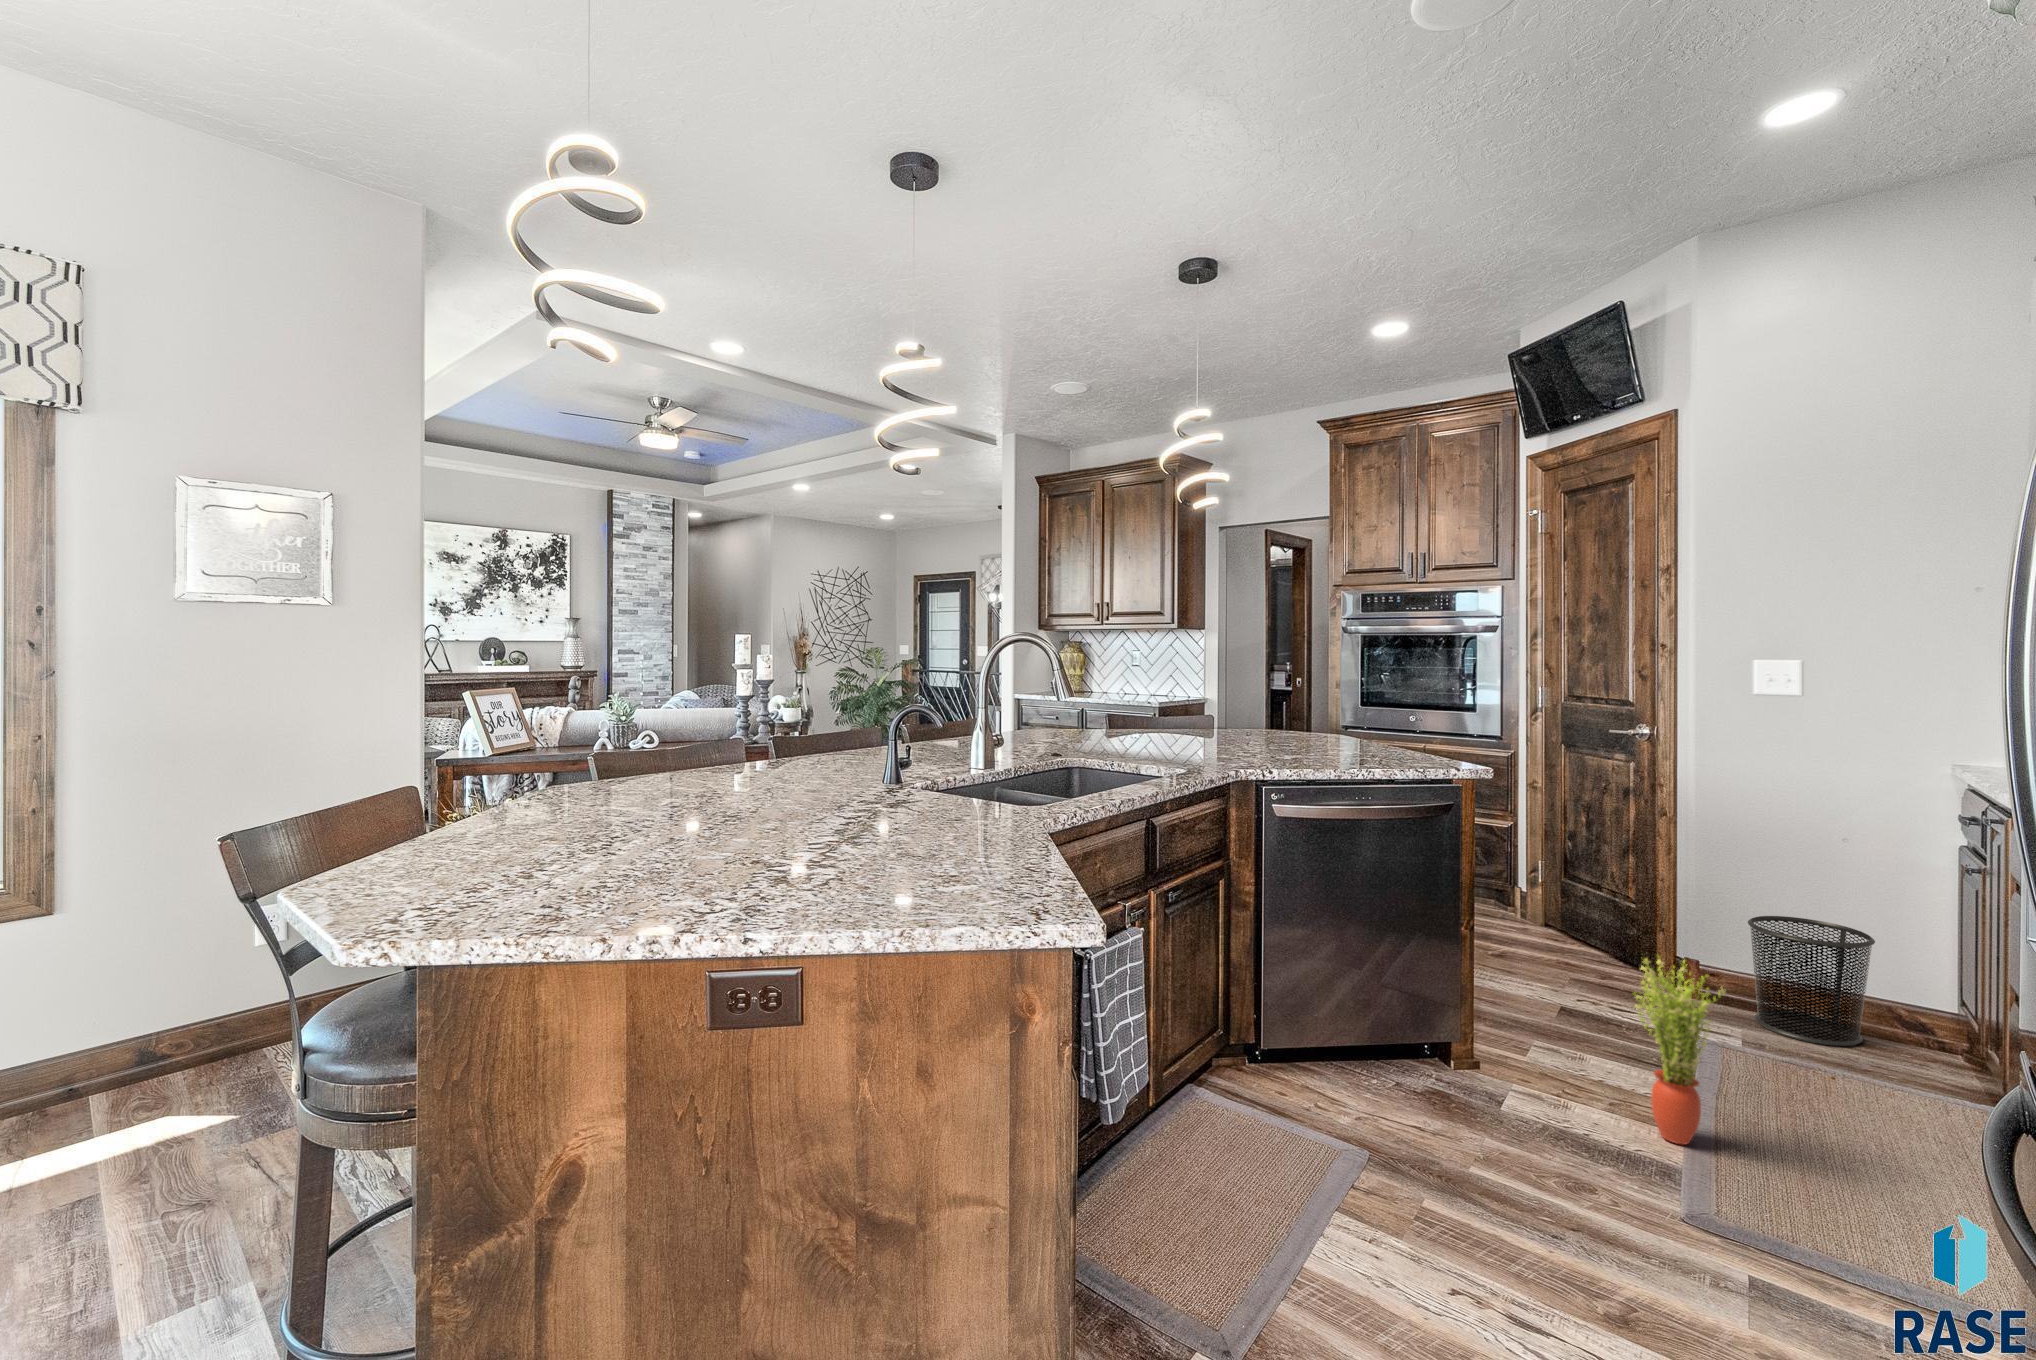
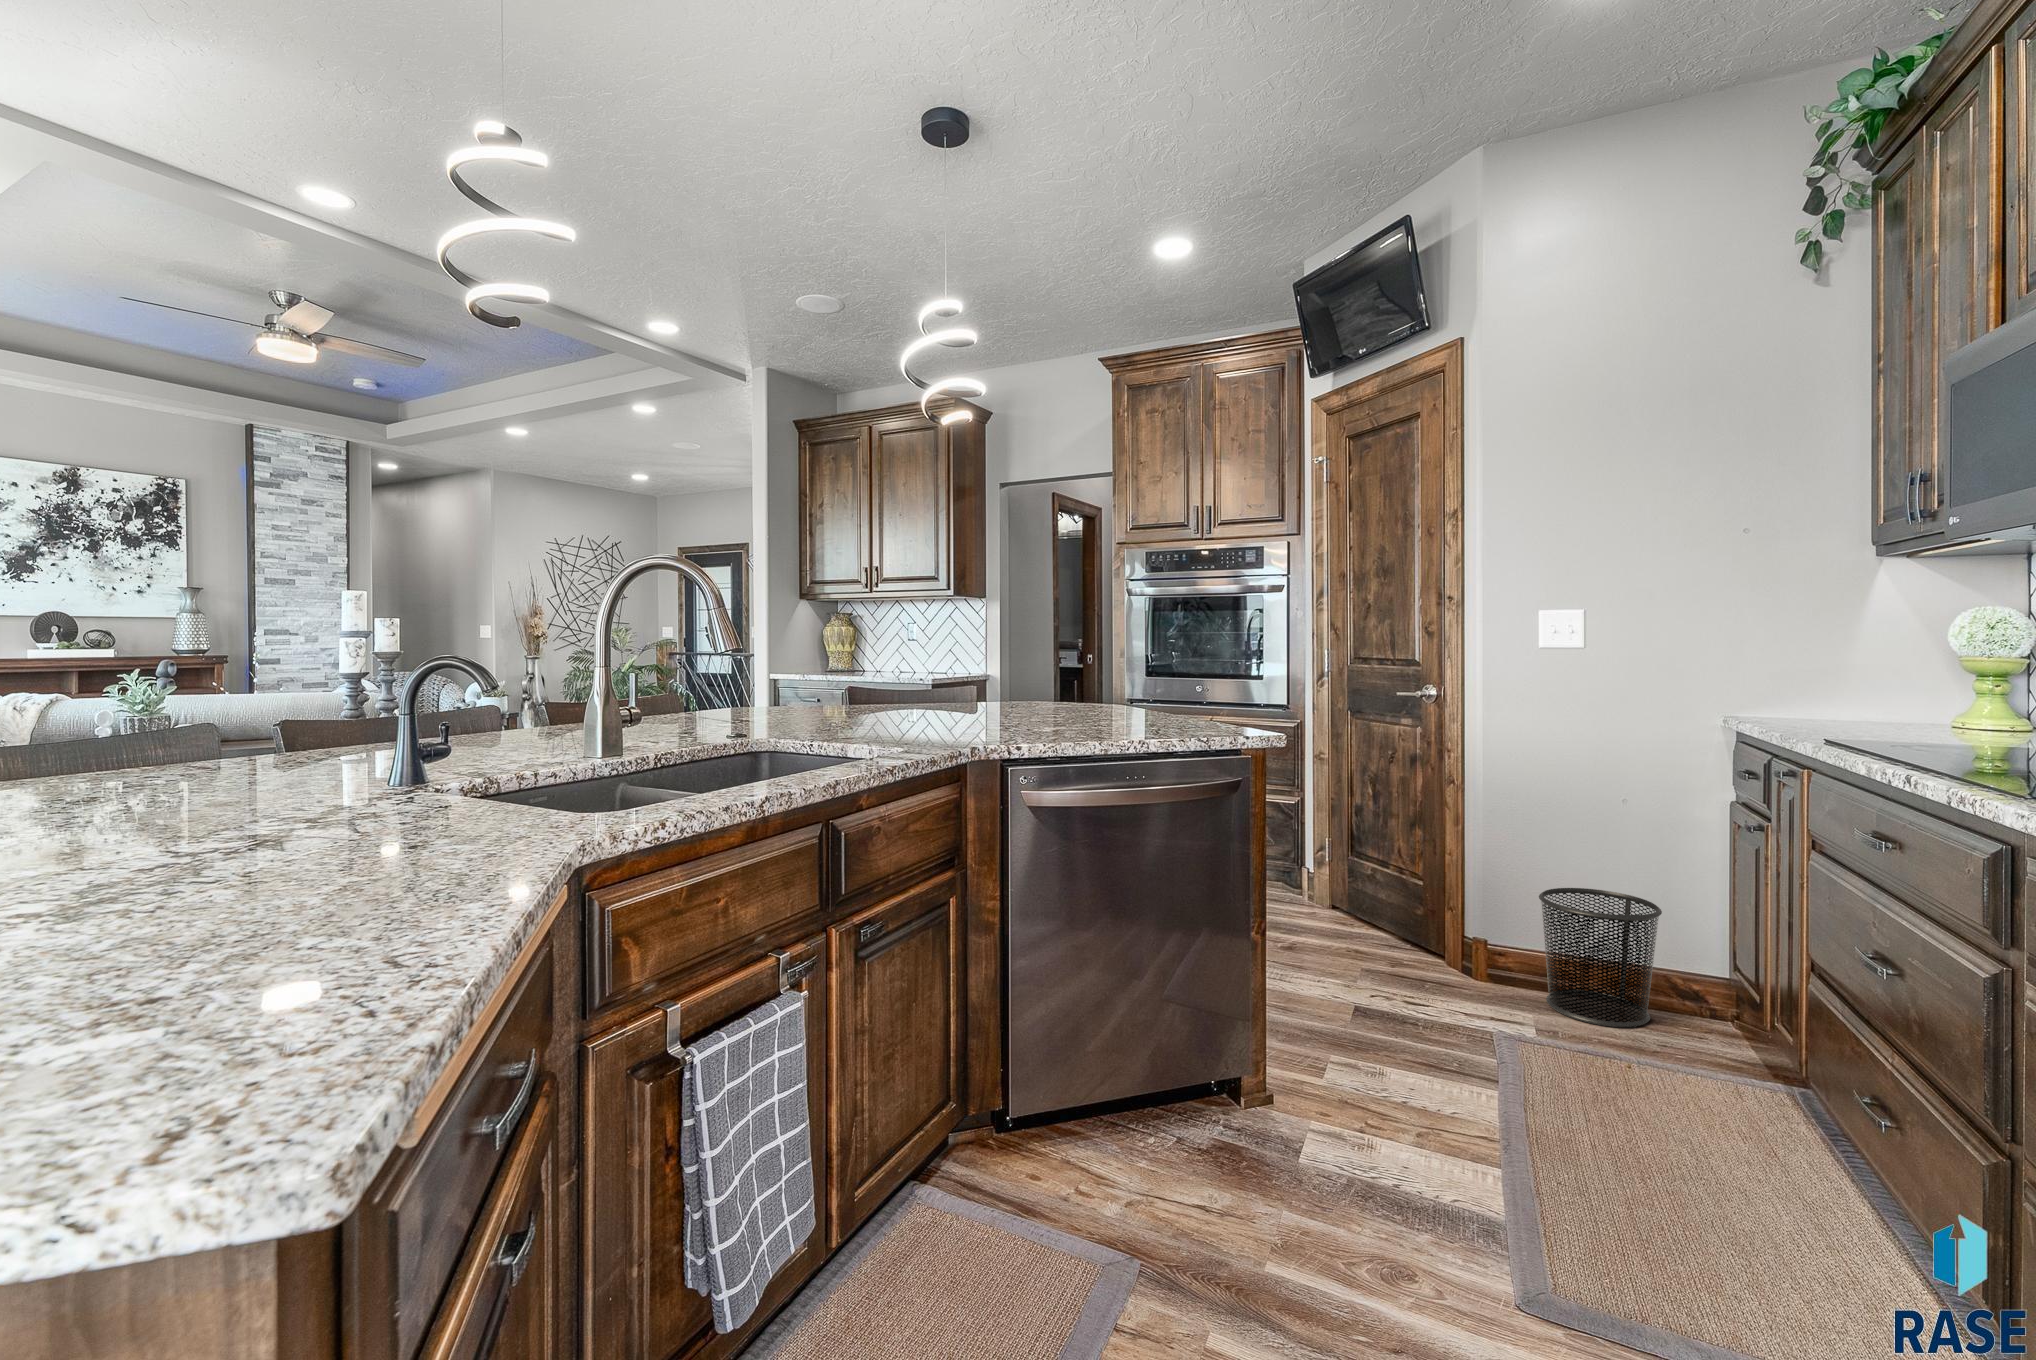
potted plant: present [1634,957,1725,1144] -> none [1447,957,1548,1186]

